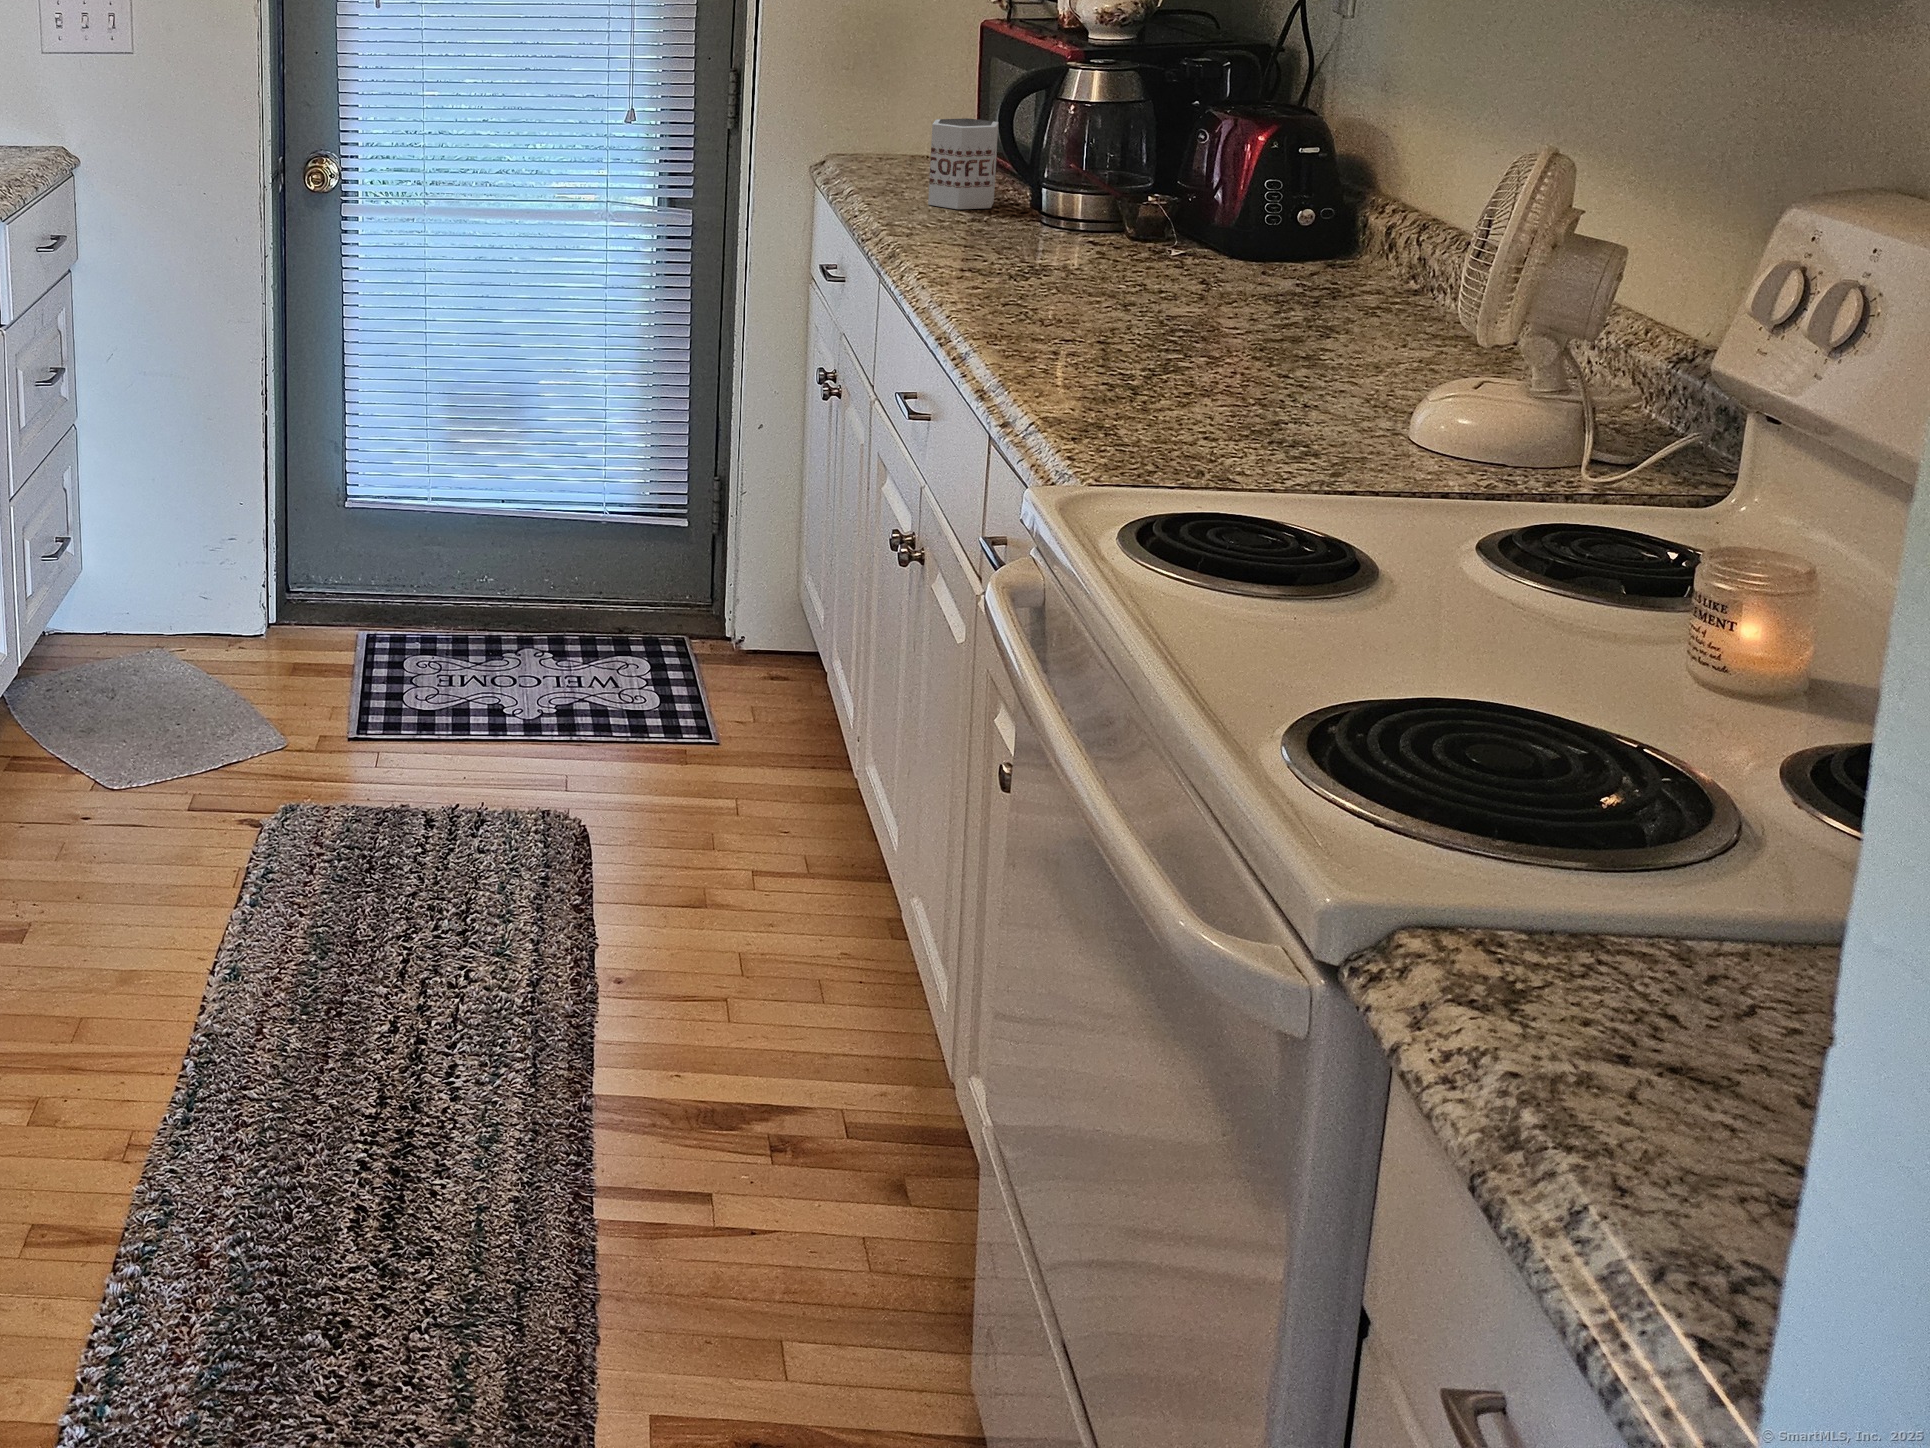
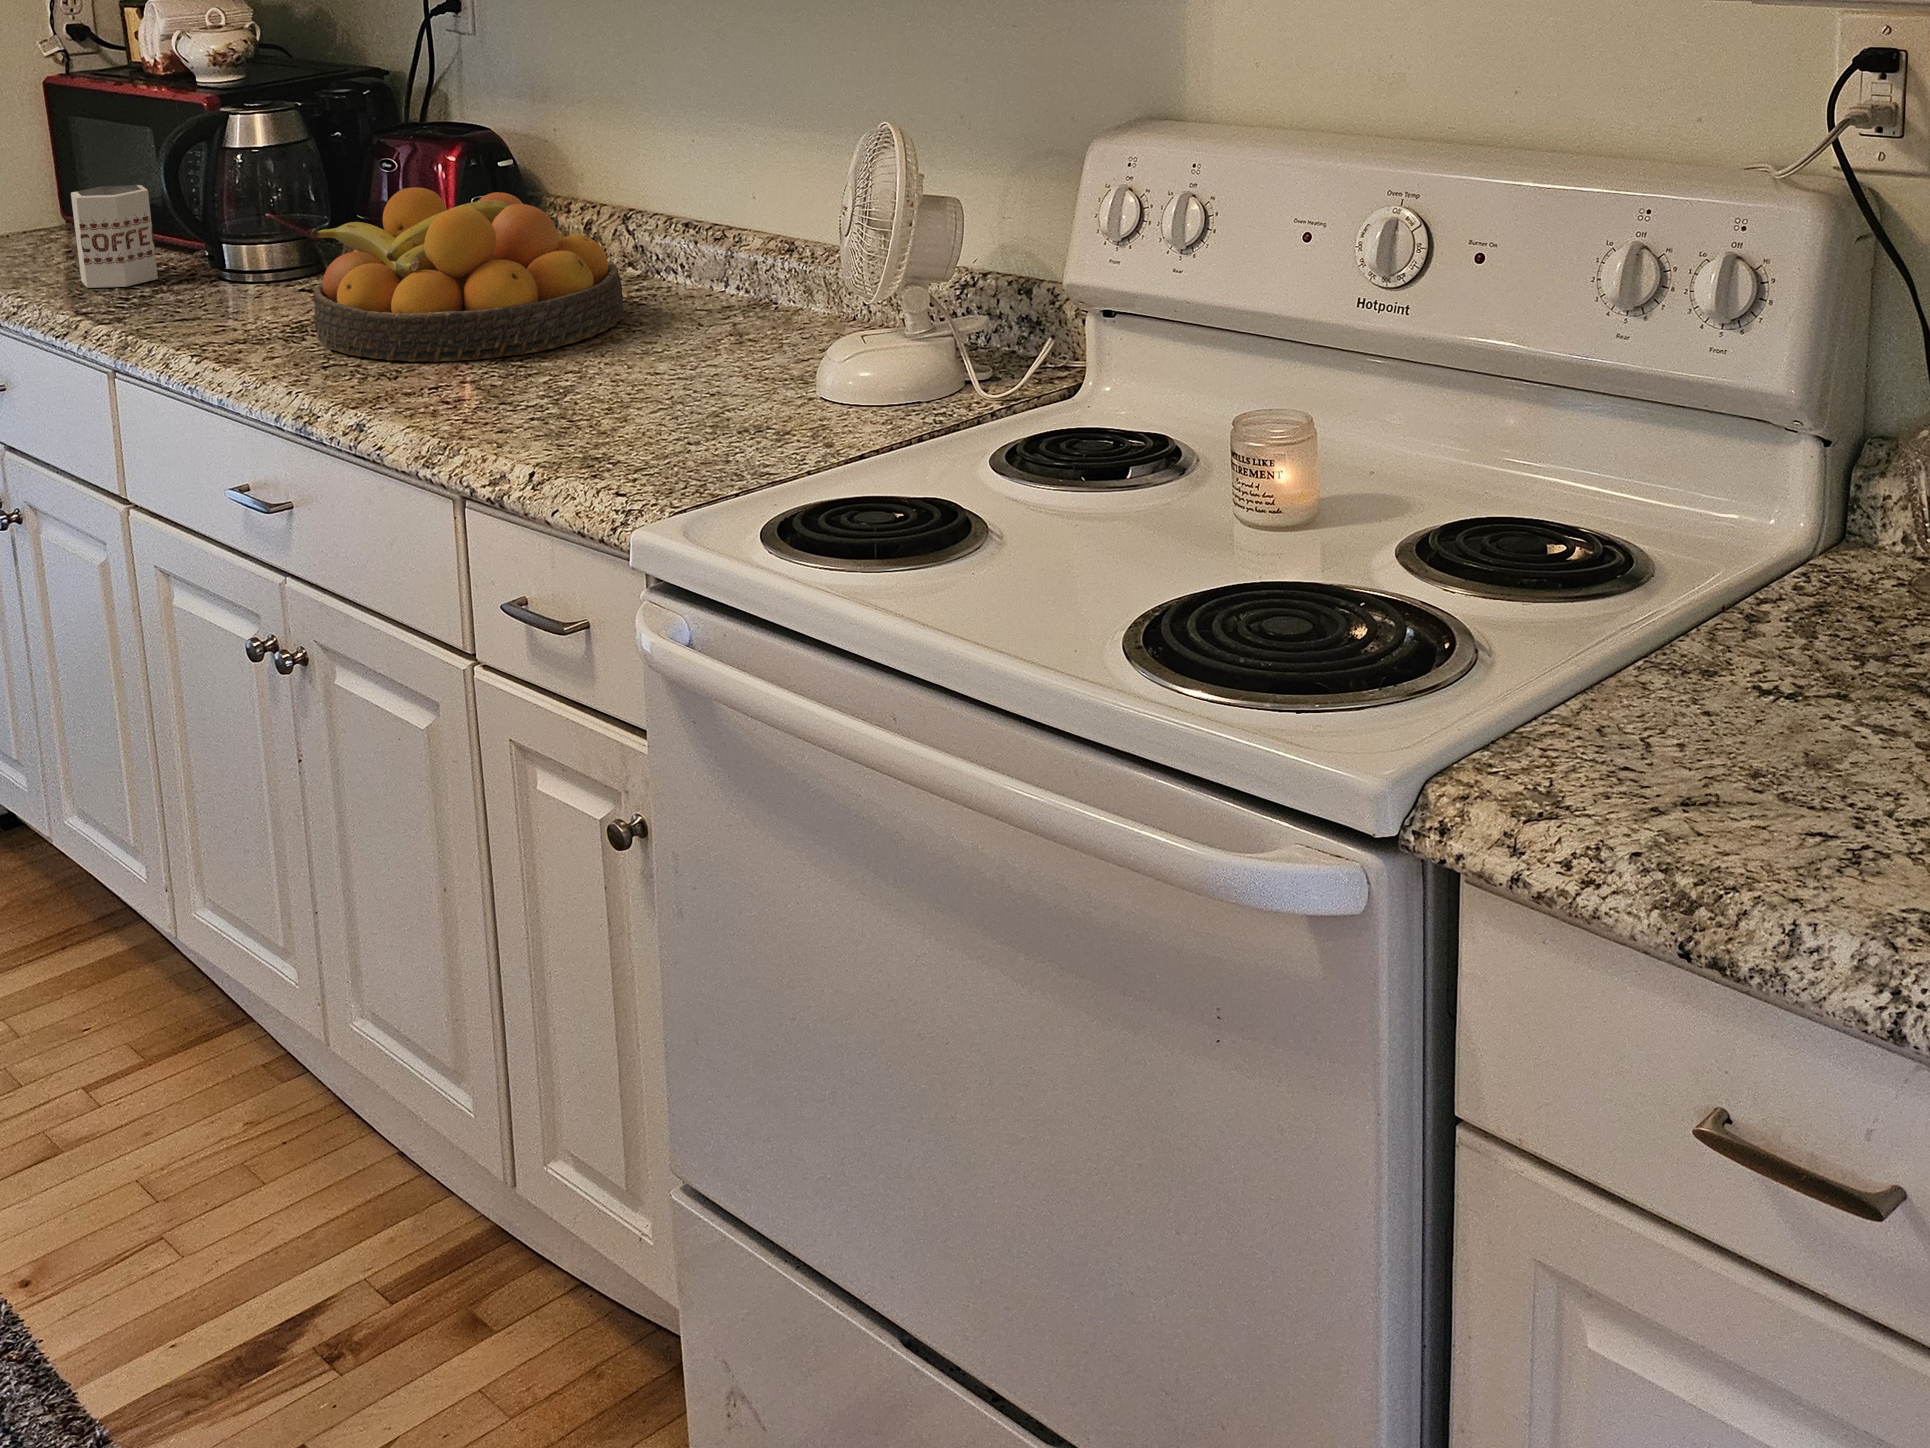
fruit bowl: none [1027,155,1344,331] -> present [310,187,623,362]

